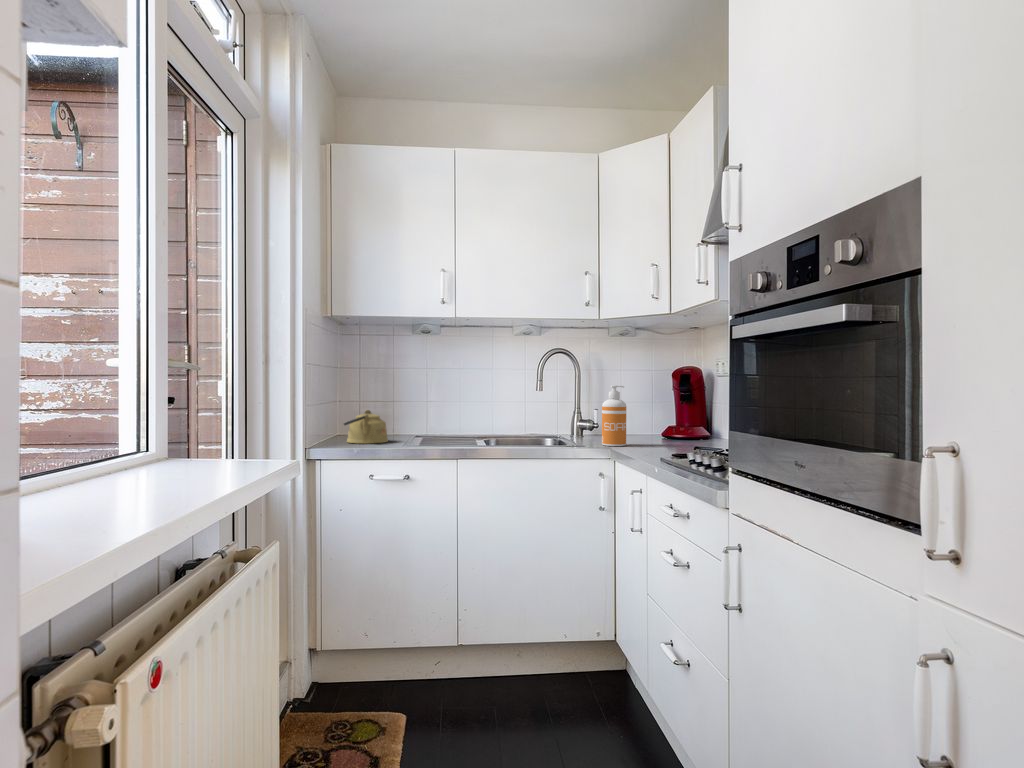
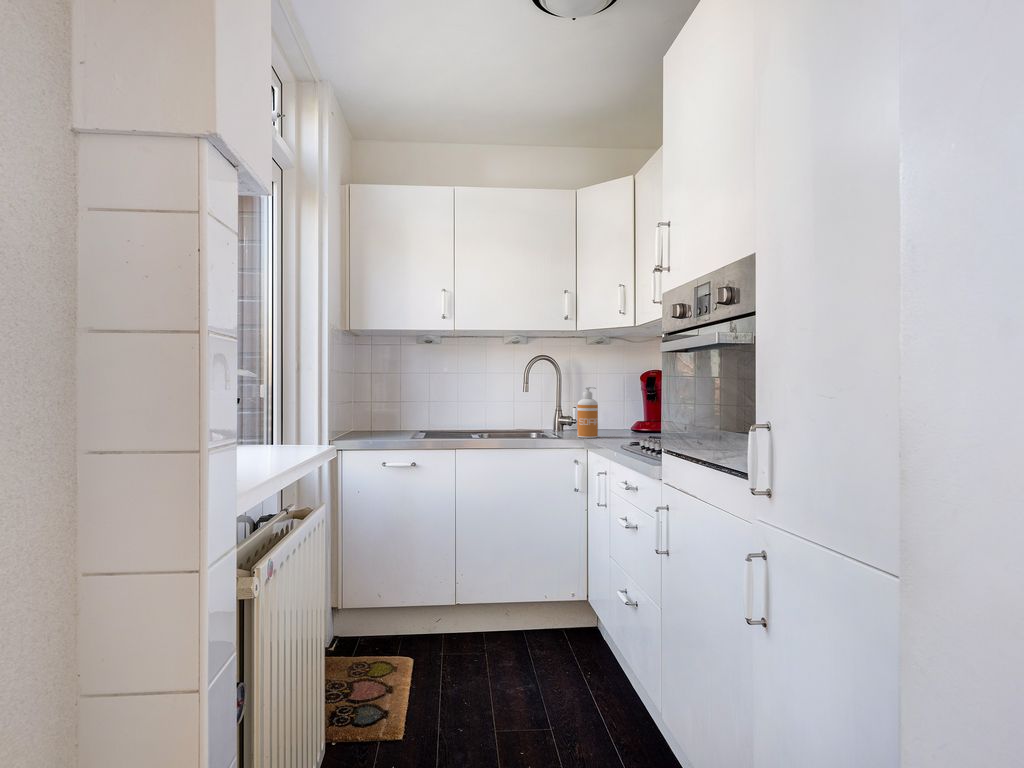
kettle: present [344,410,388,444] -> none [359,408,397,437]

